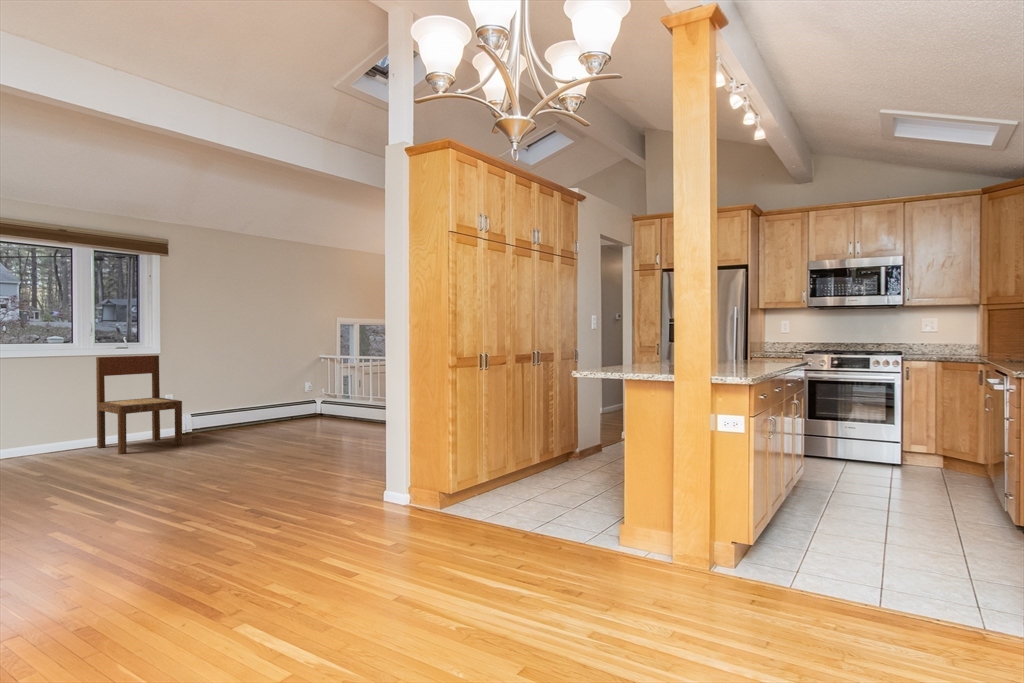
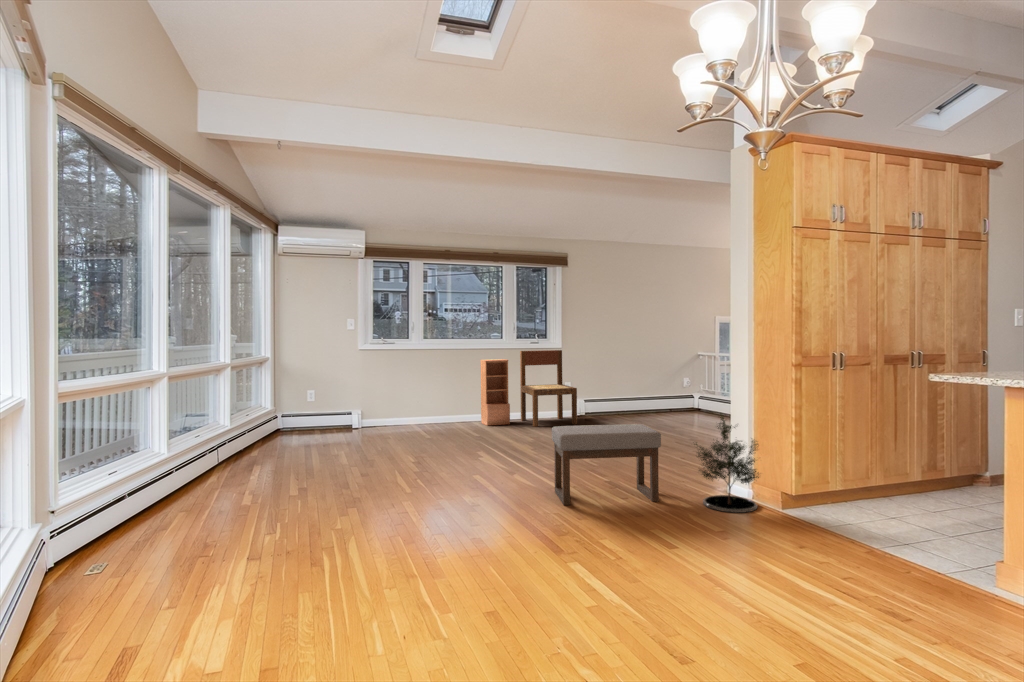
bookcase: none [30,368,81,460] -> present [481,359,510,426]
potted tree: none [351,417,423,522] -> present [696,413,759,513]
ottoman: none [172,438,317,553] -> present [552,424,661,505]

